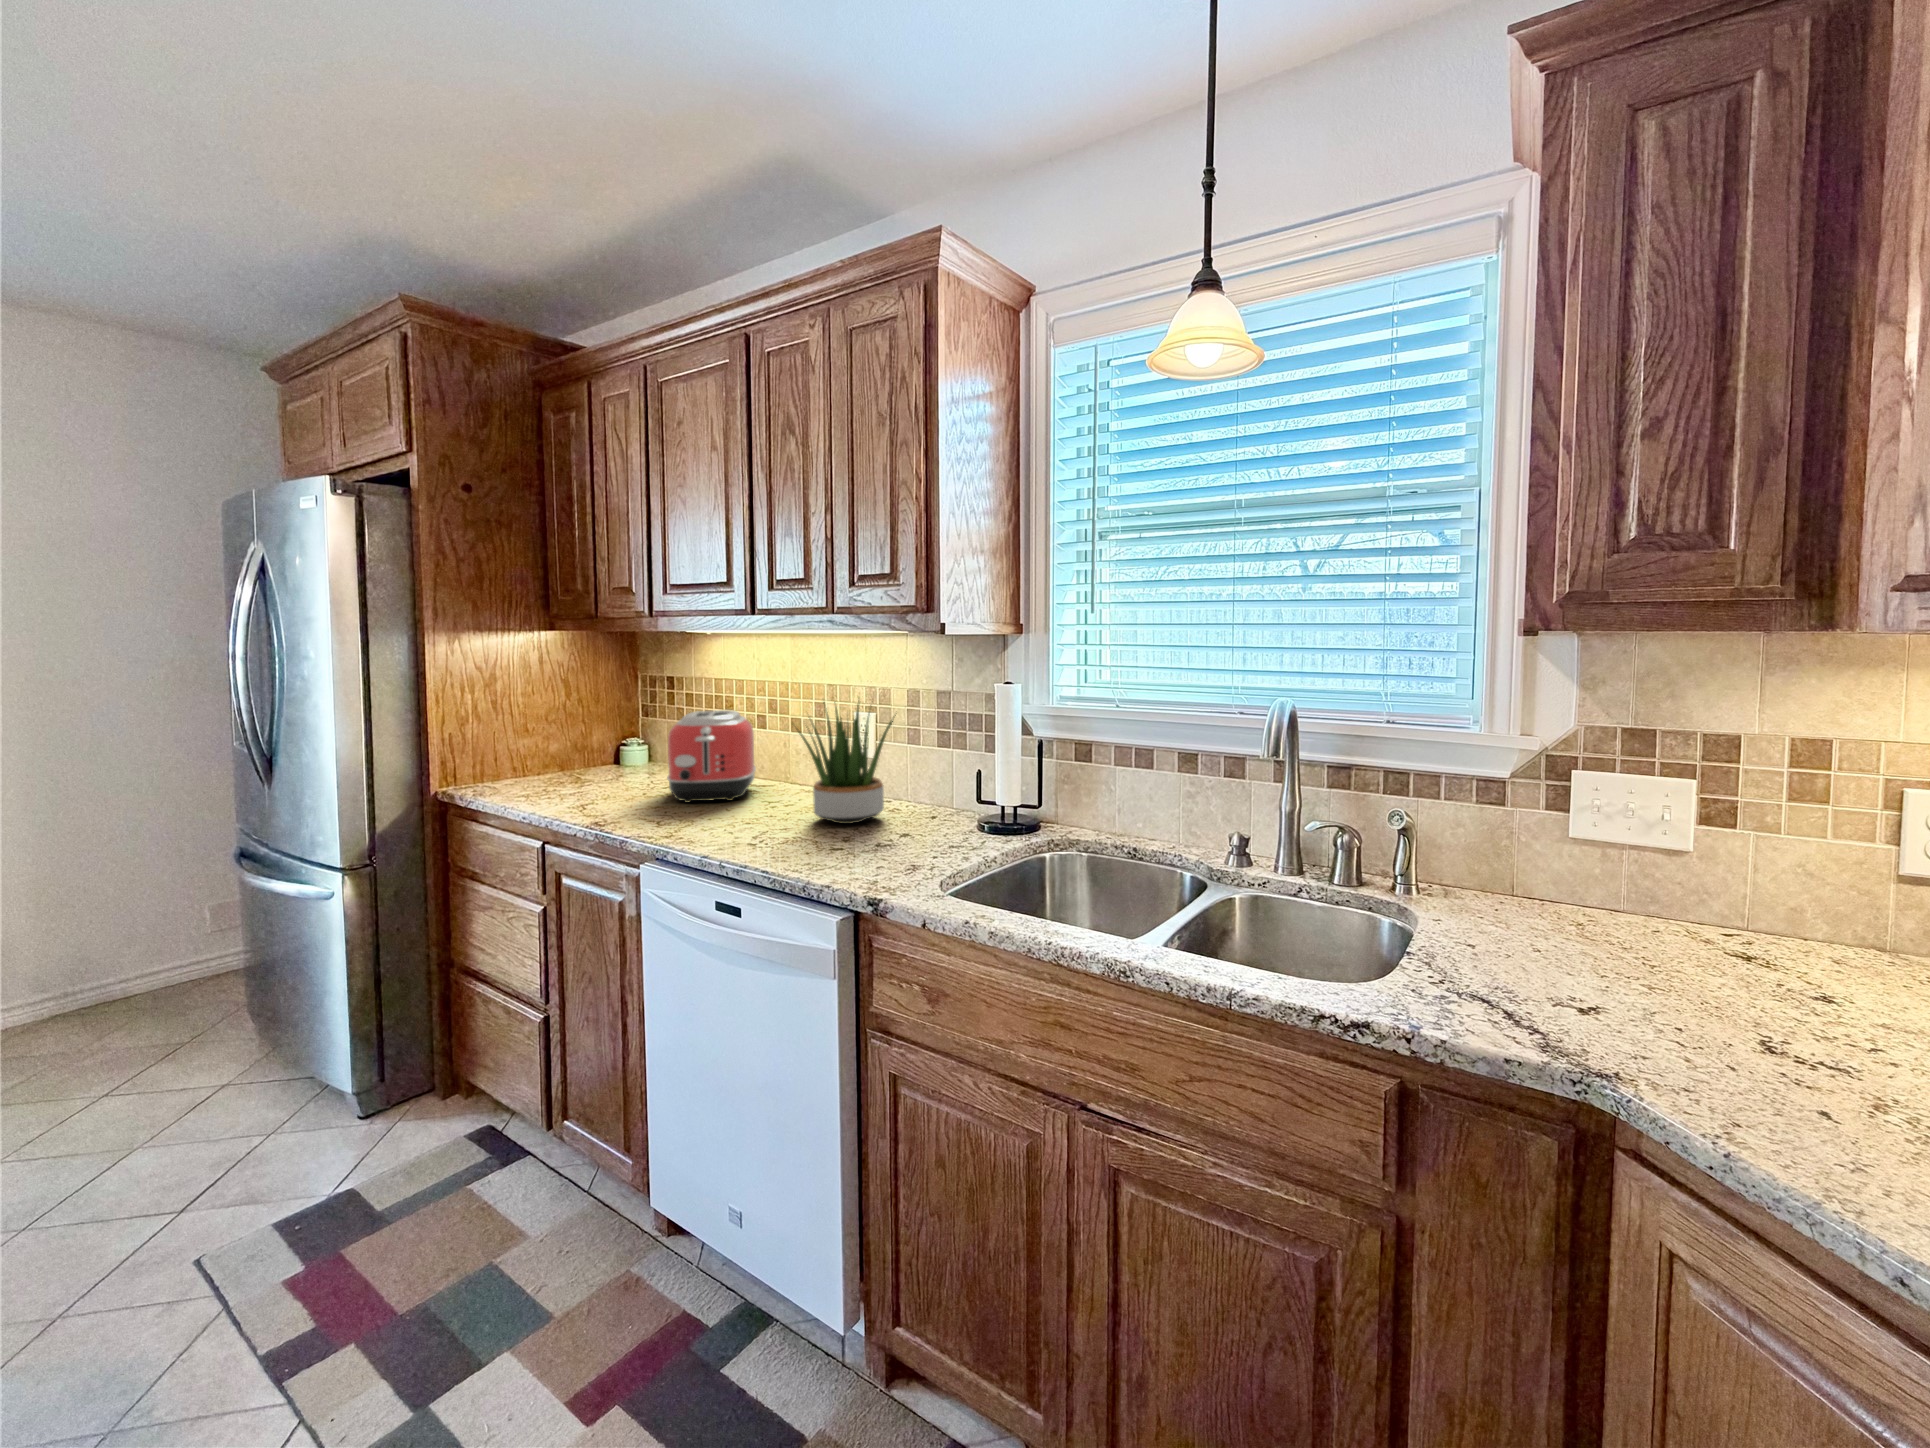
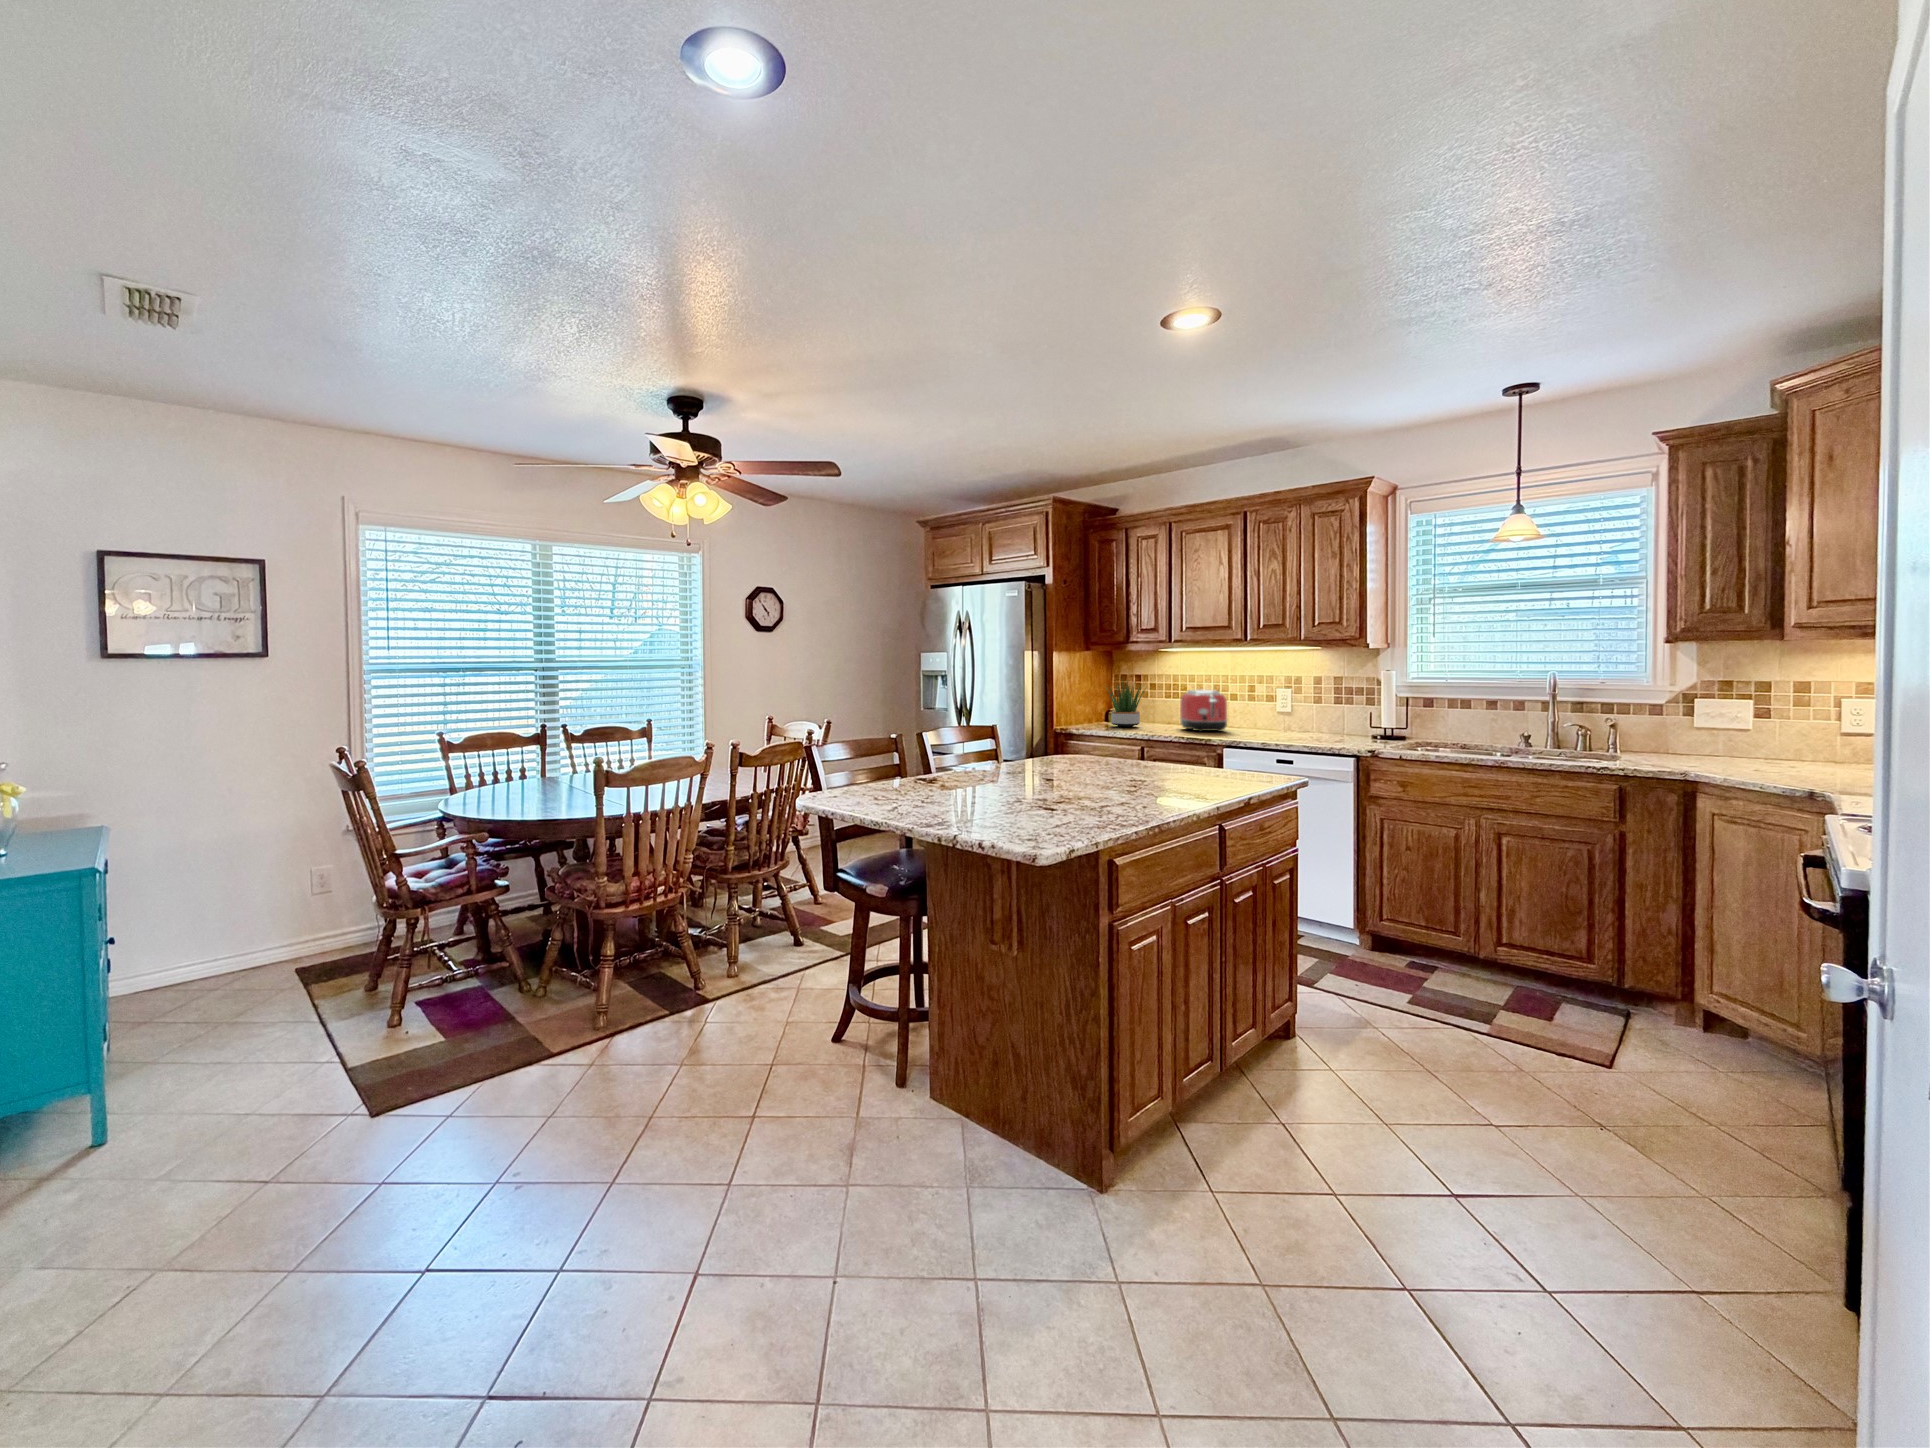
potted plant: present [798,702,896,824] -> present [1106,679,1145,727]

